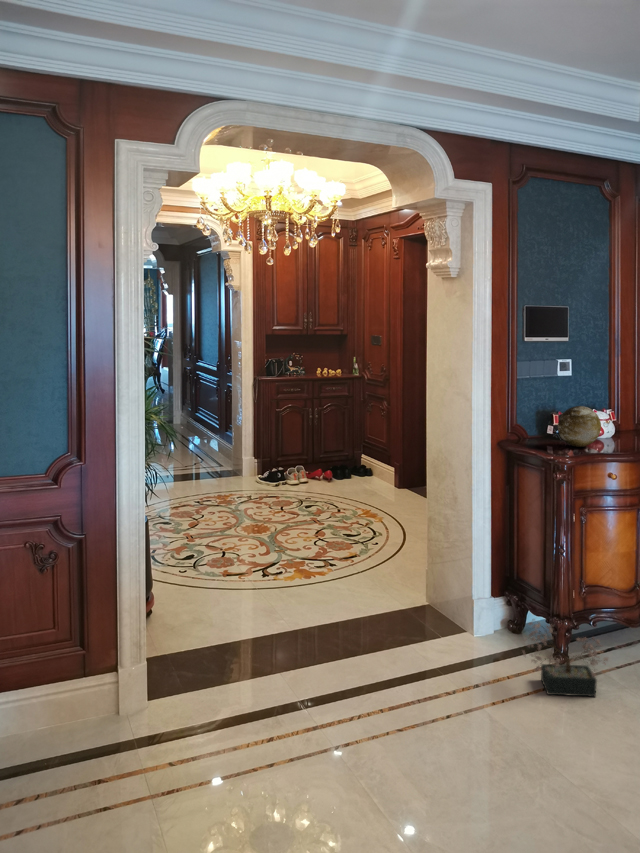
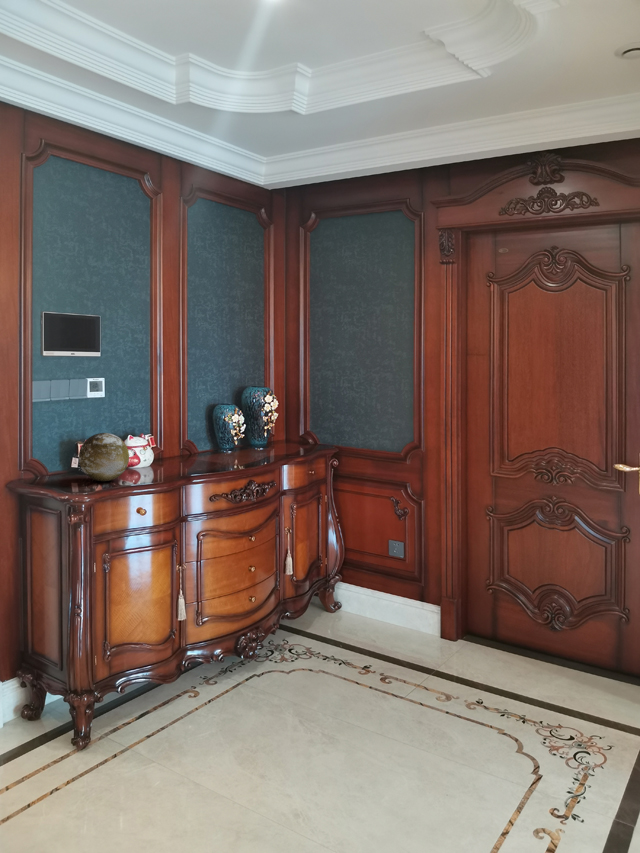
decorative plant: present [523,622,608,697] -> none [22,703,130,800]

